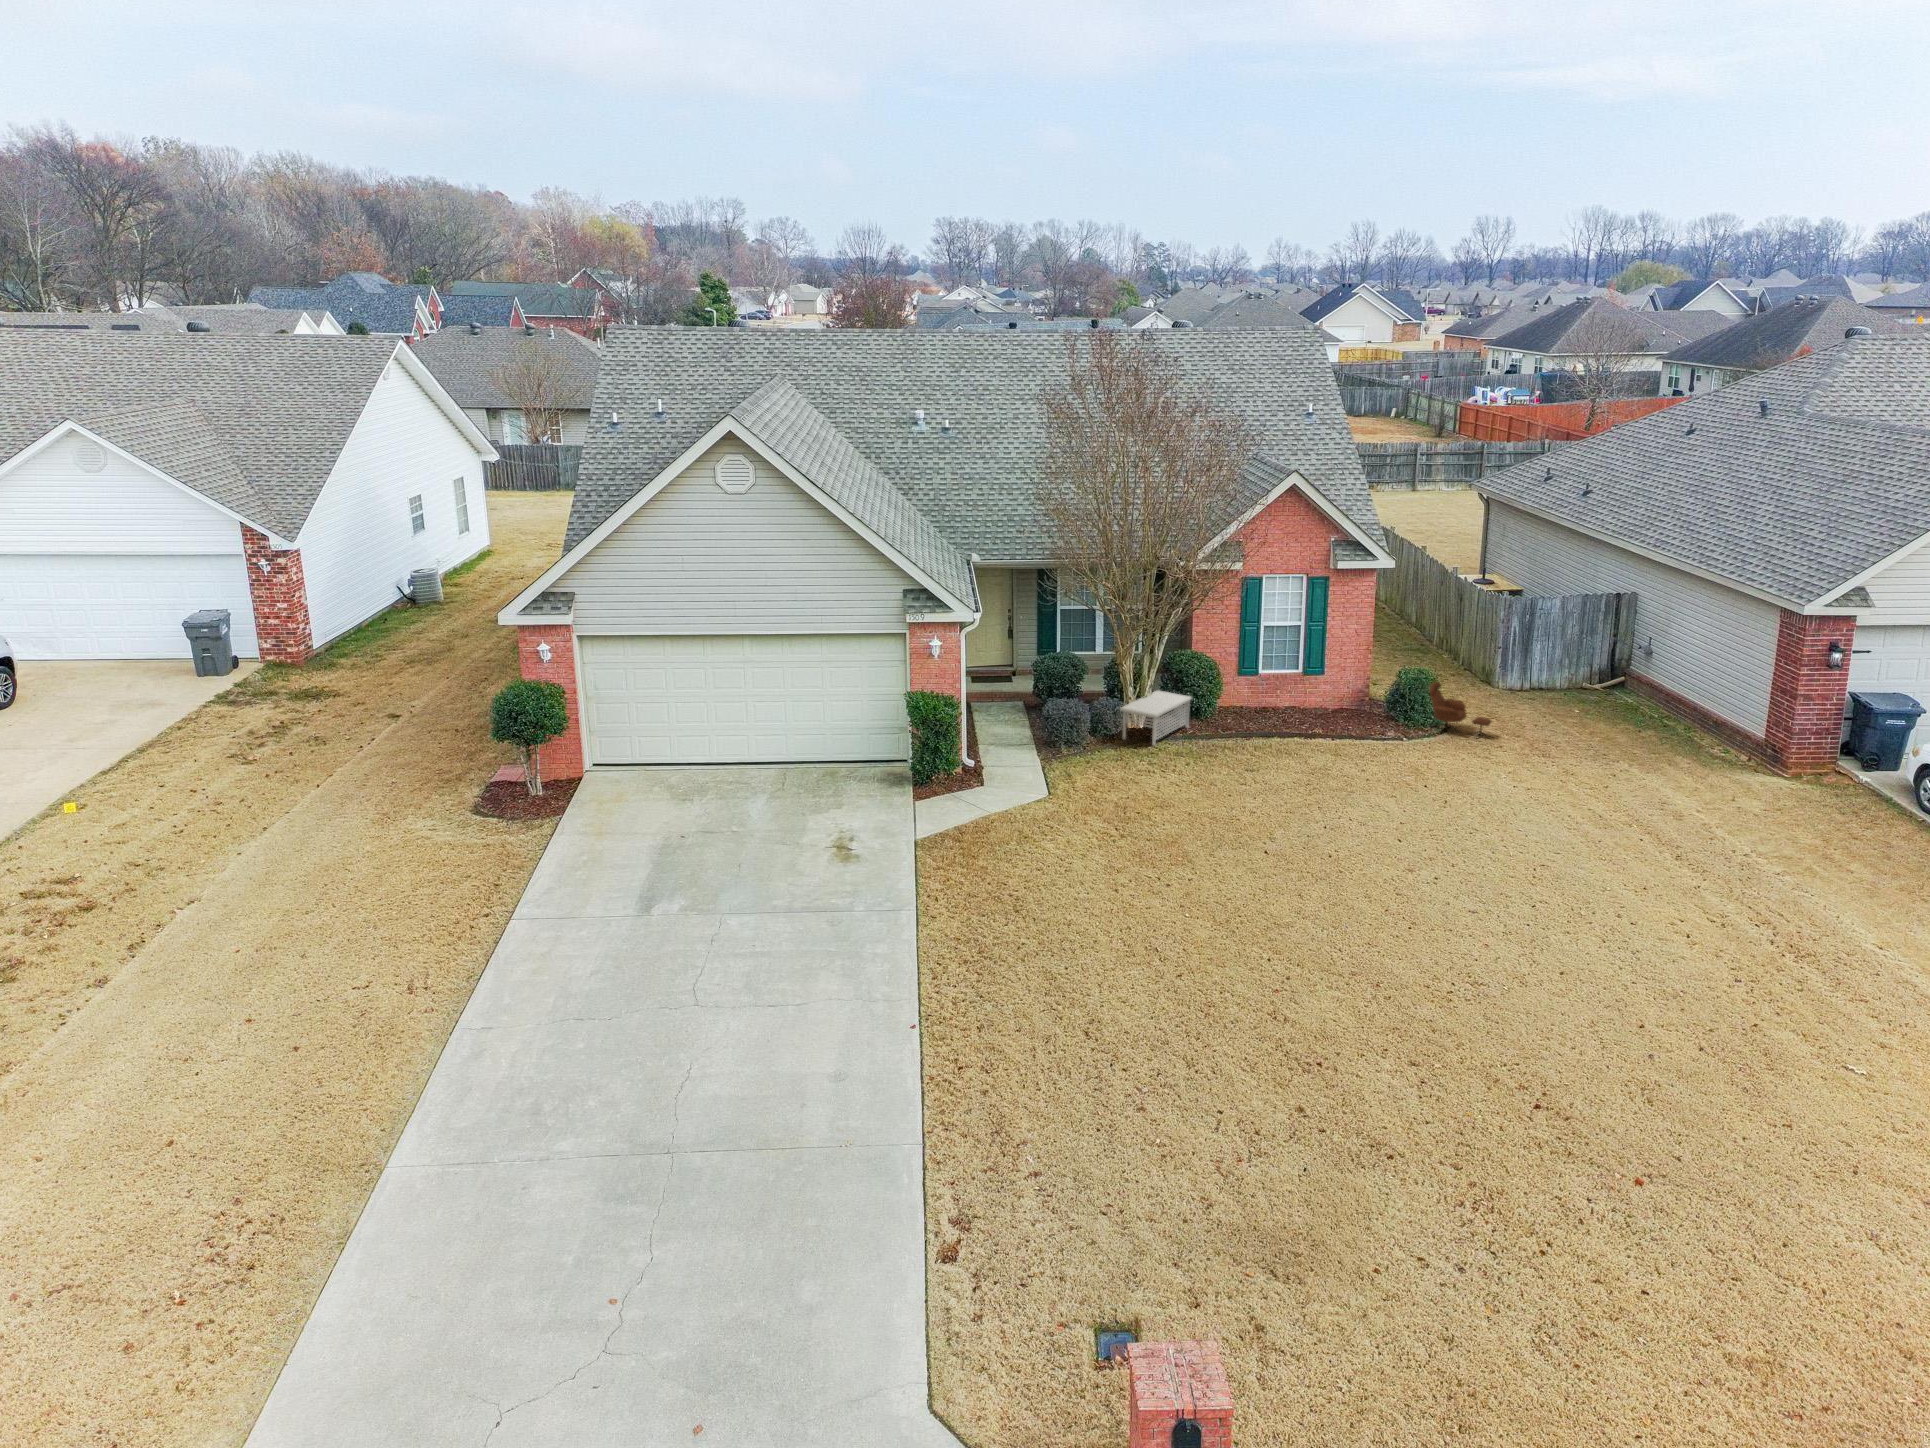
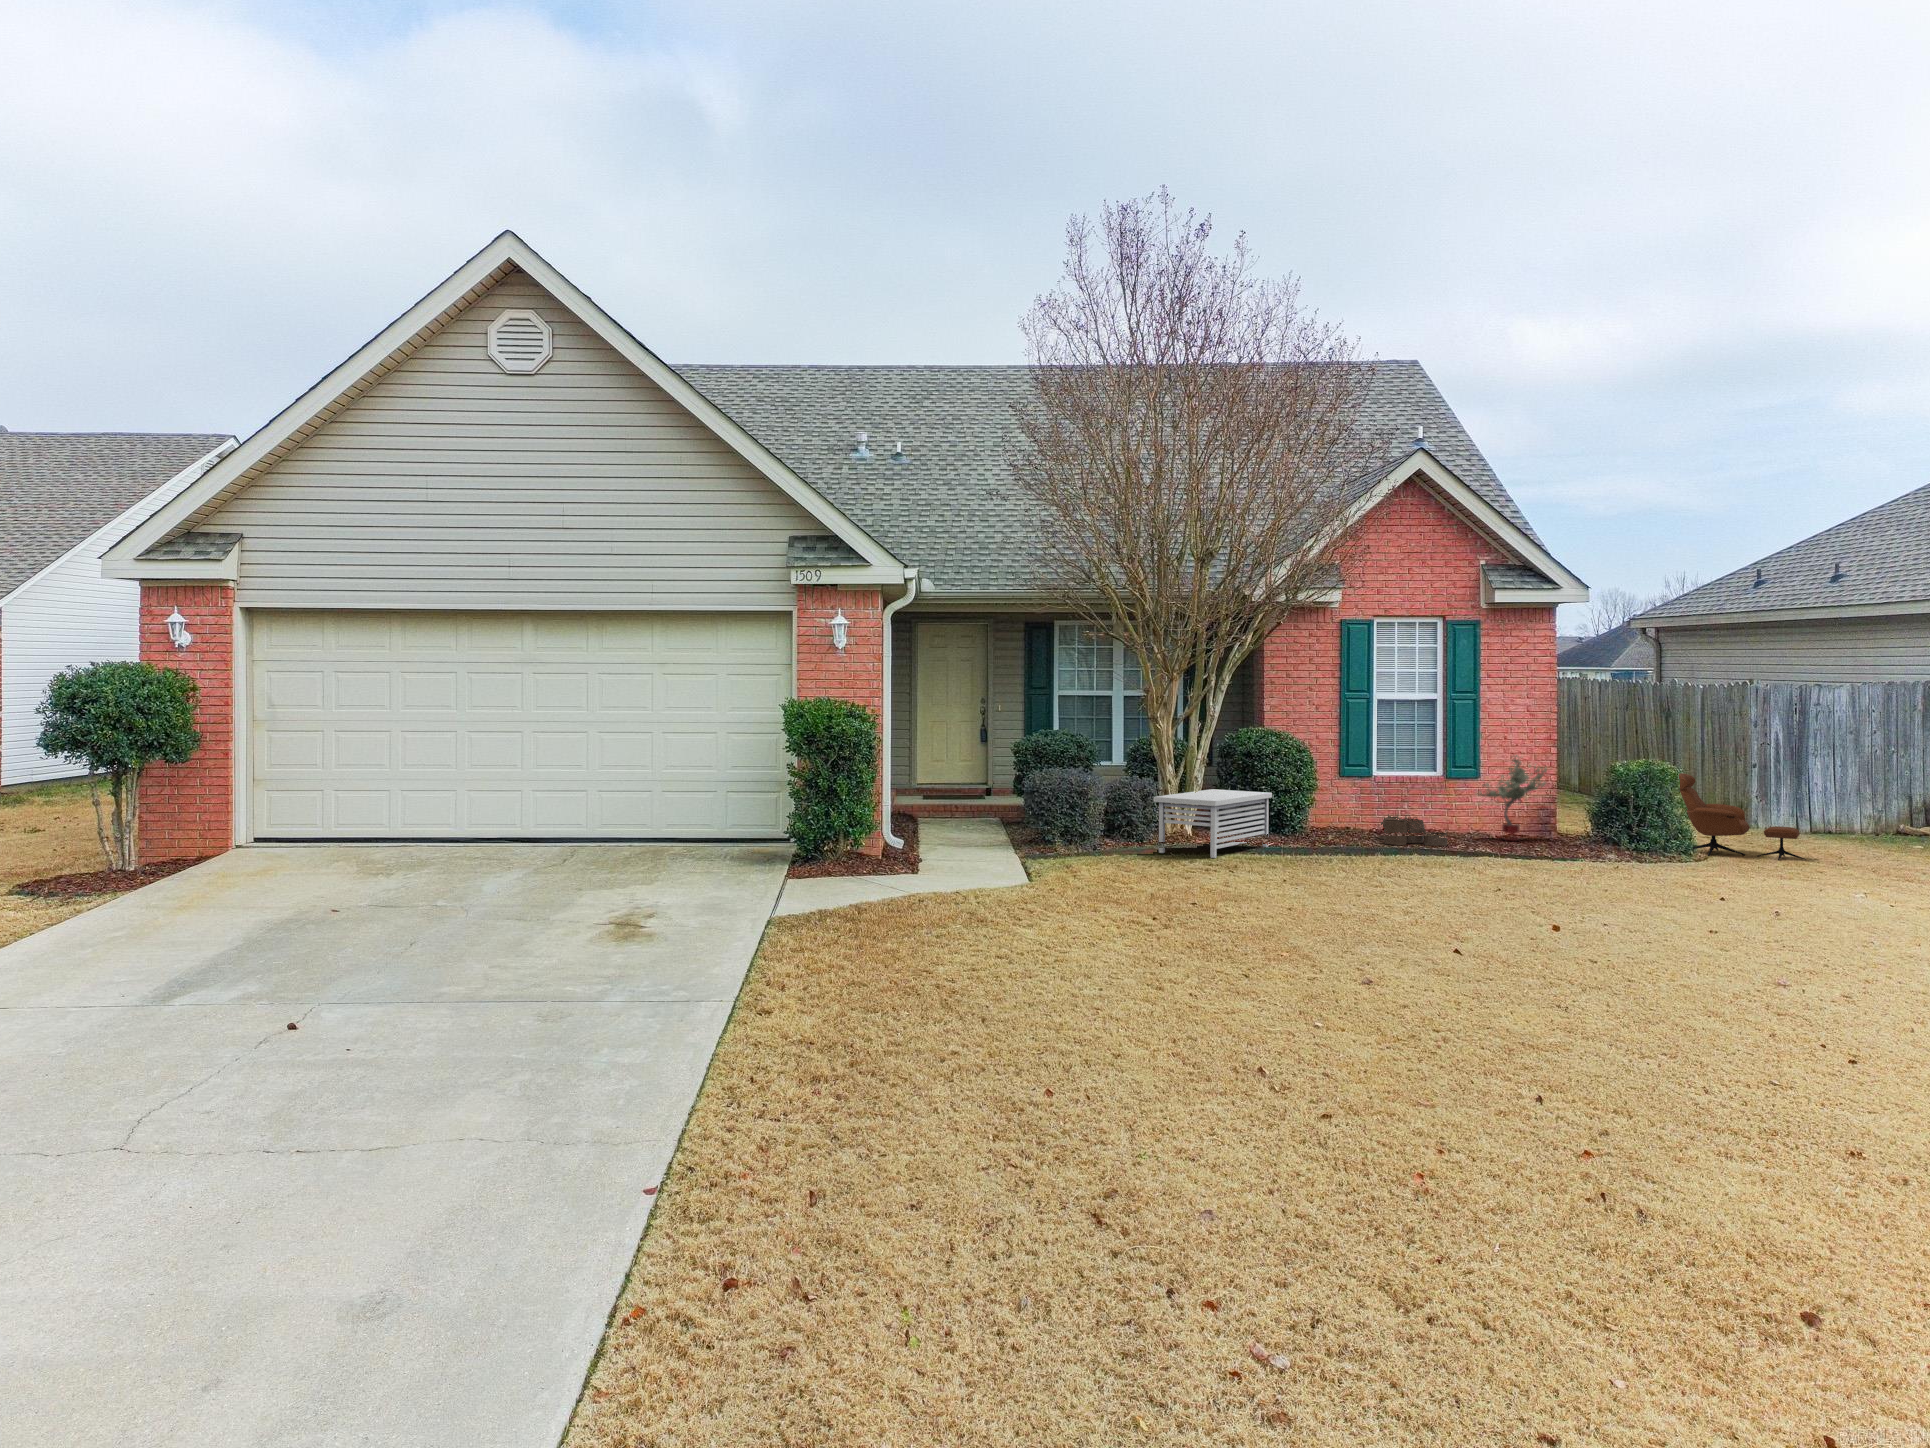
potted tree: none [1316,662,1360,715] -> present [1477,755,1547,841]
woven basket: none [1258,699,1296,724] -> present [1379,814,1448,846]

